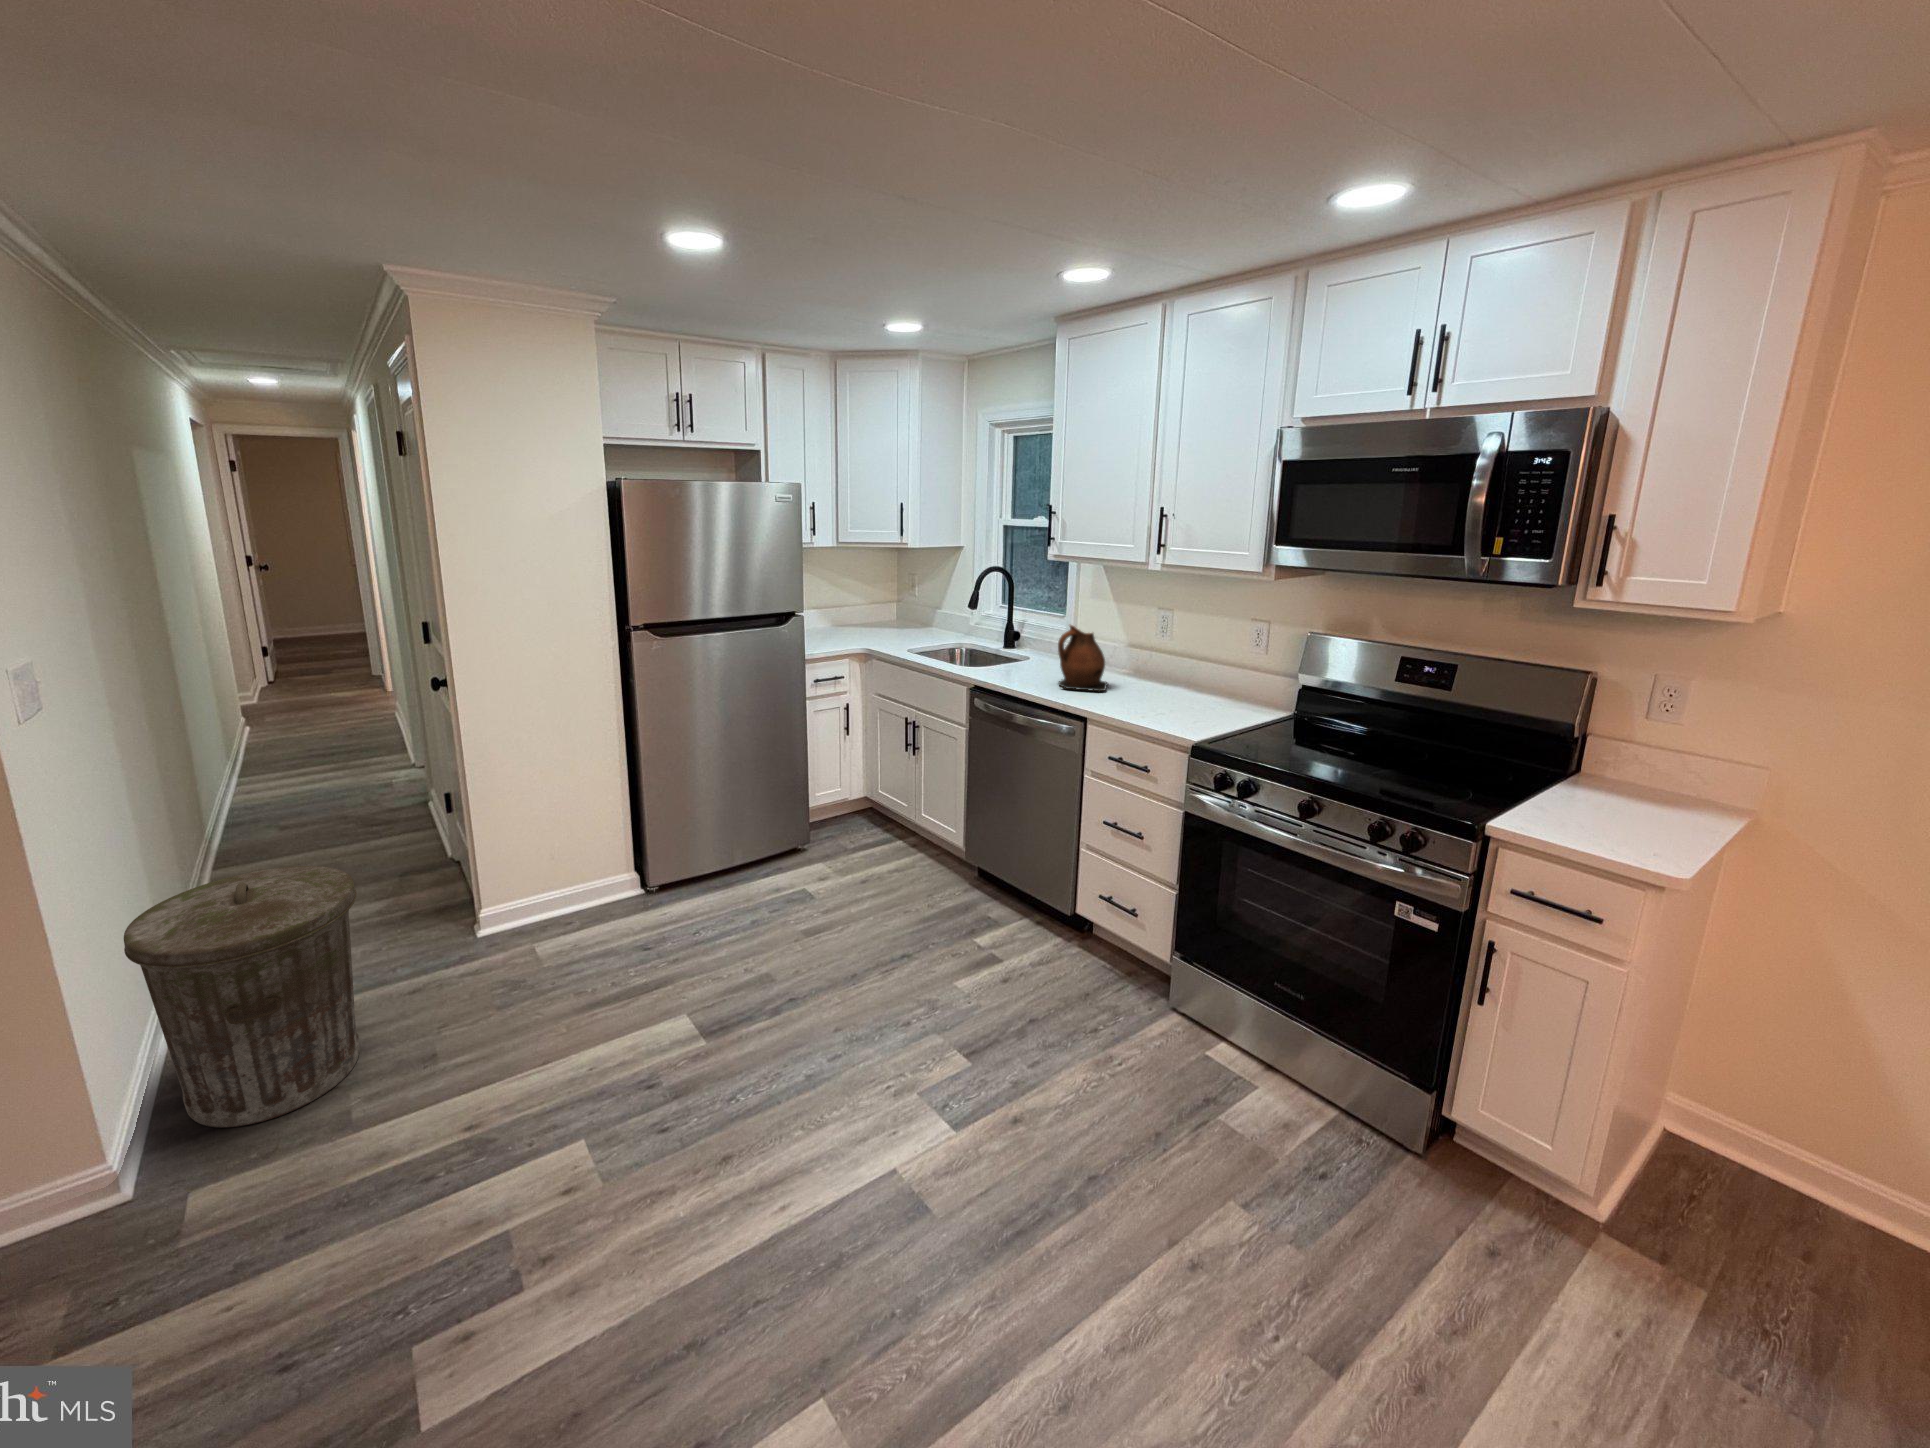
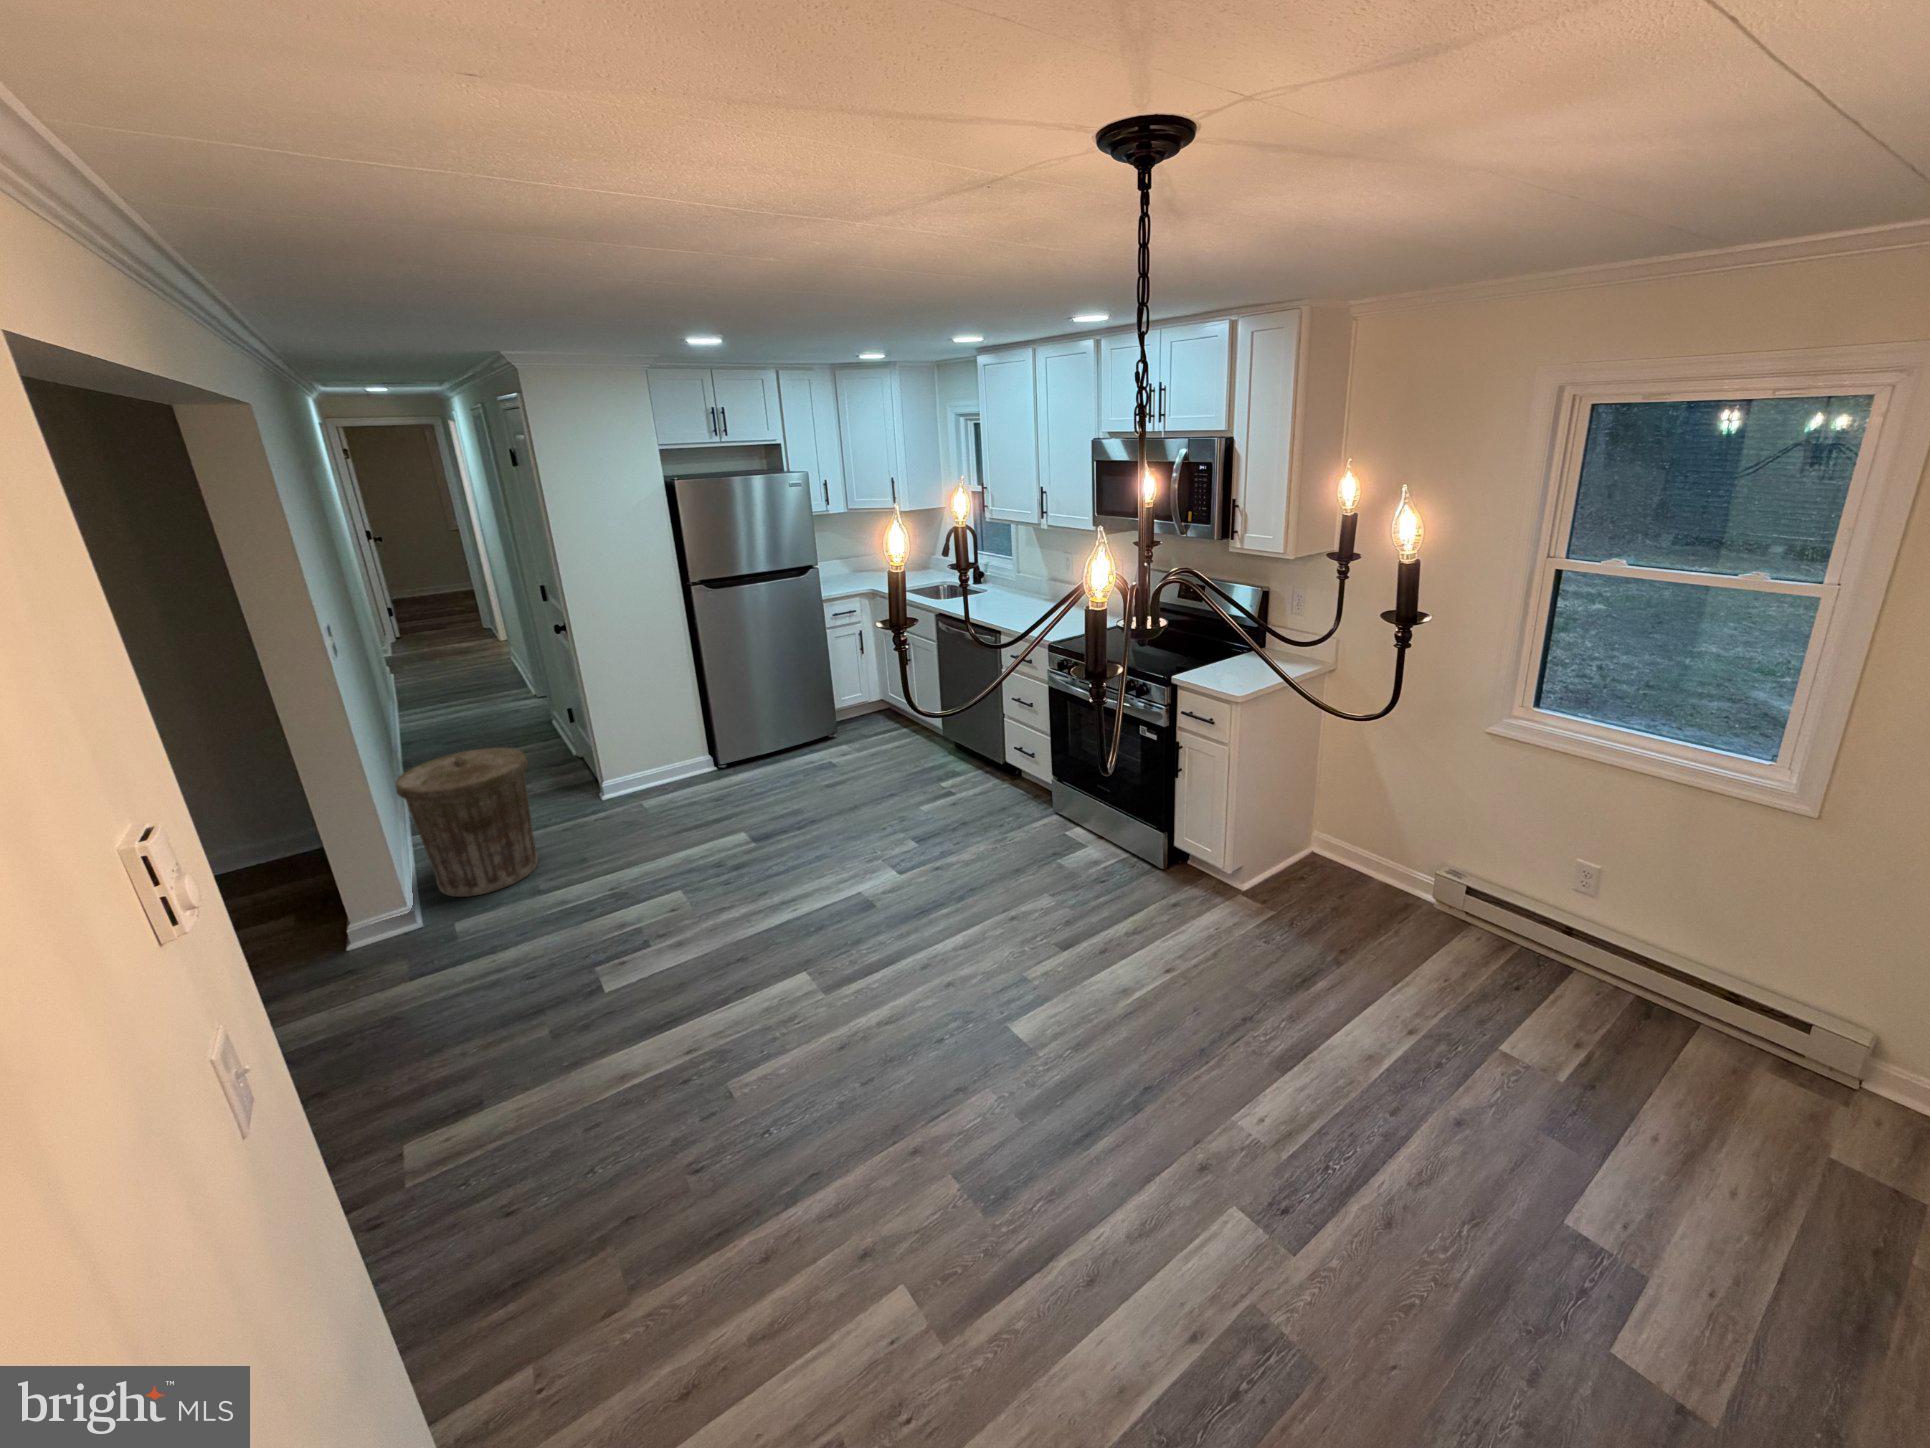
ceramic pitcher: present [1058,625,1107,691] -> none [989,569,1028,615]

